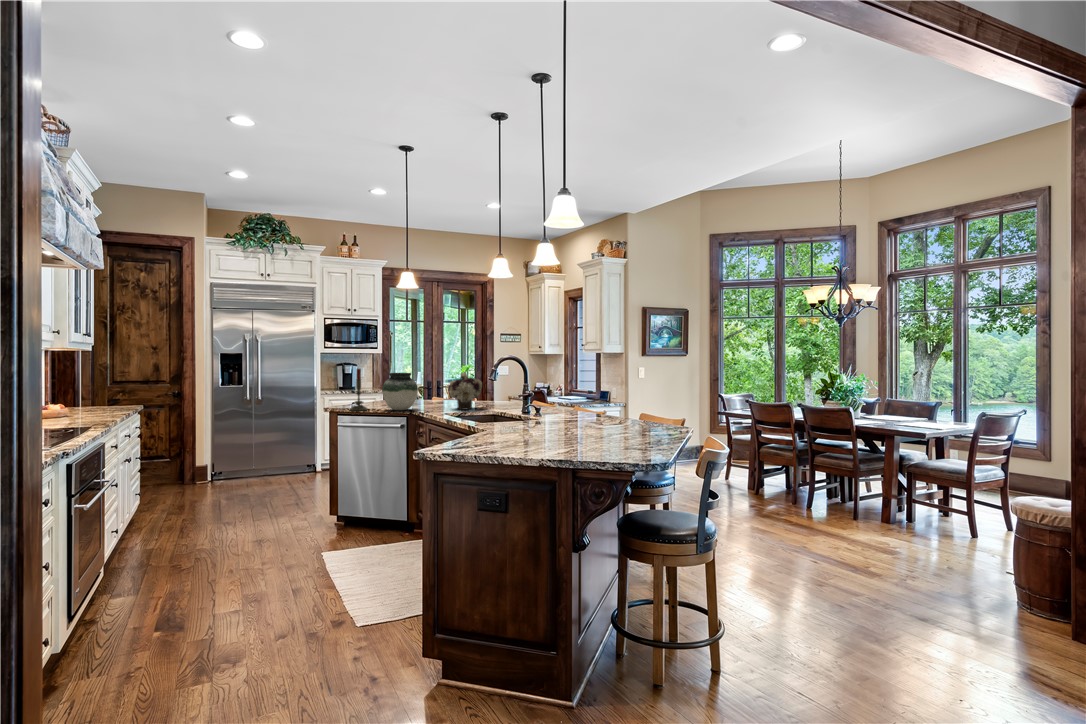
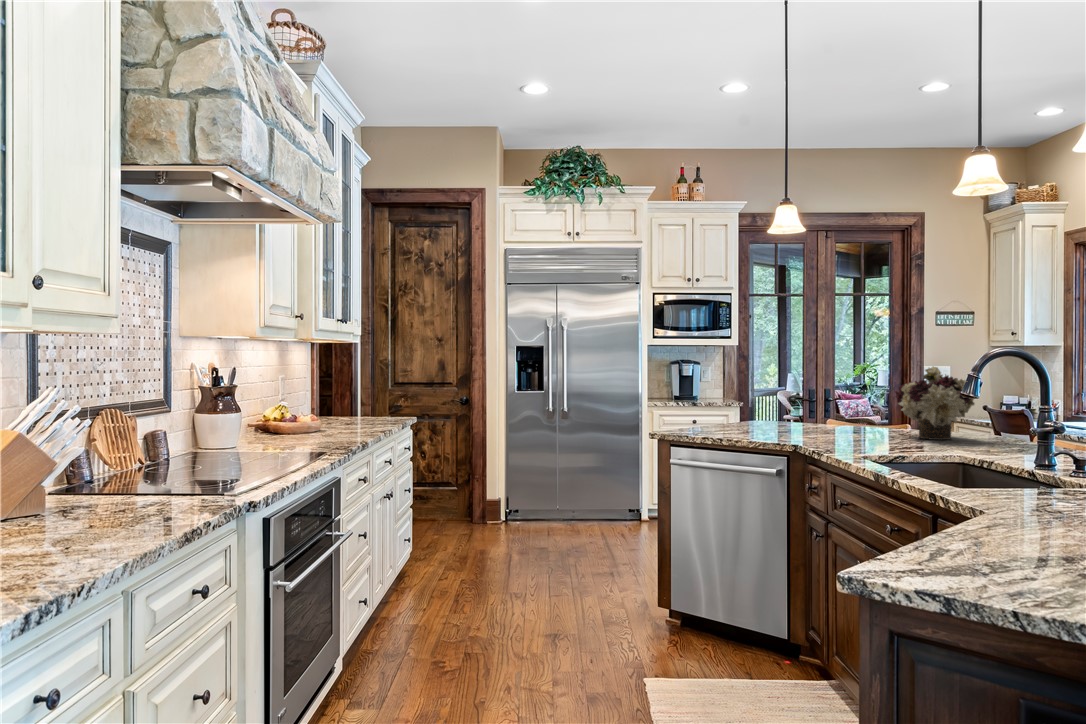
candle: present [350,369,367,411] -> none [711,357,741,435]
vase: present [382,373,418,410] -> none [769,367,837,436]

